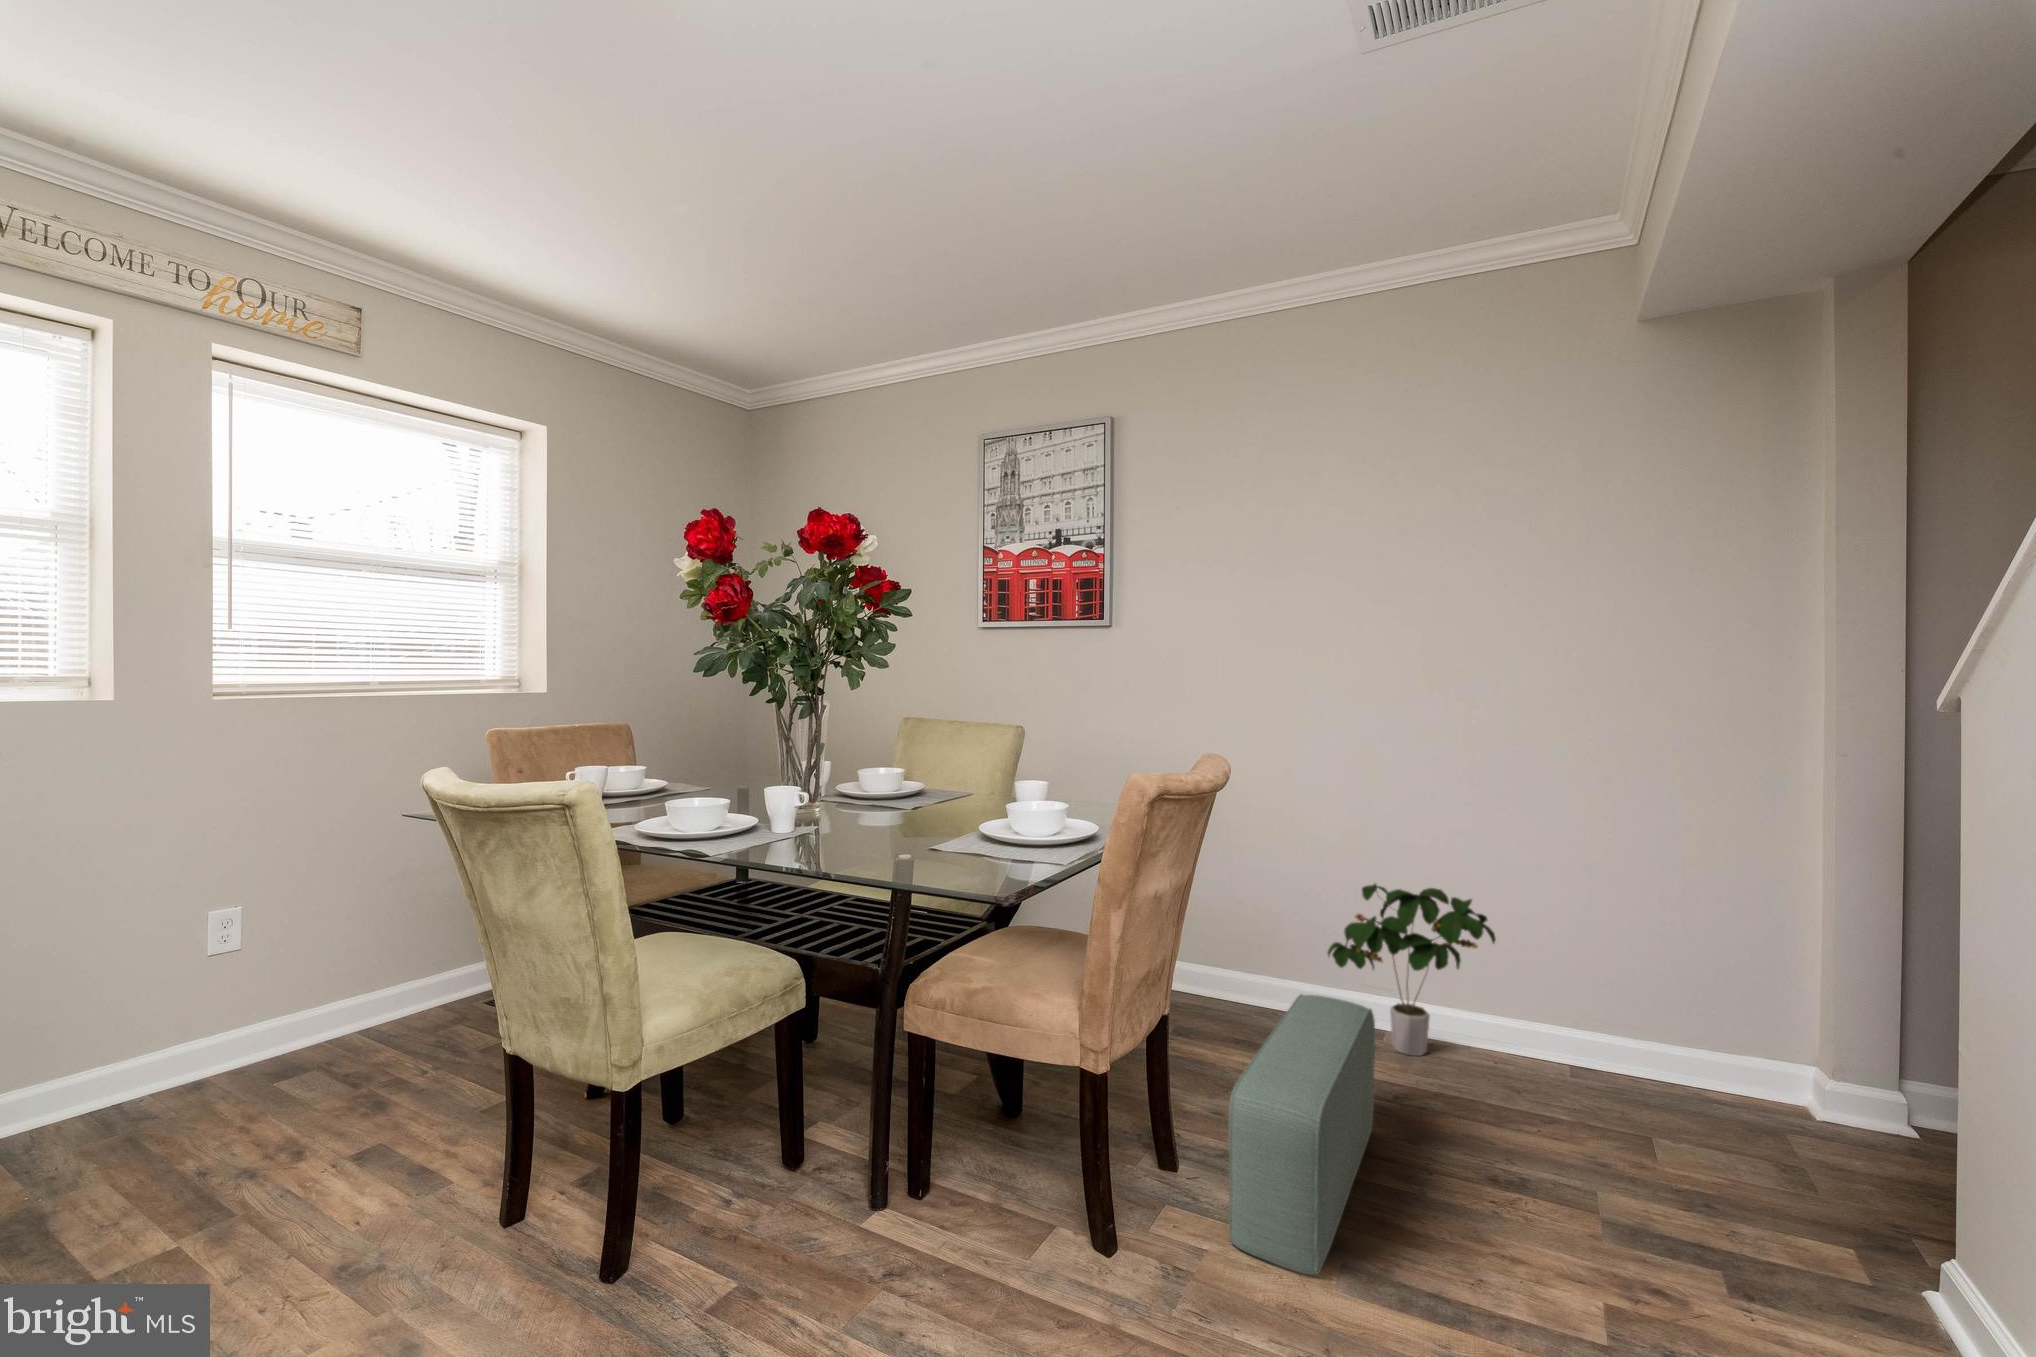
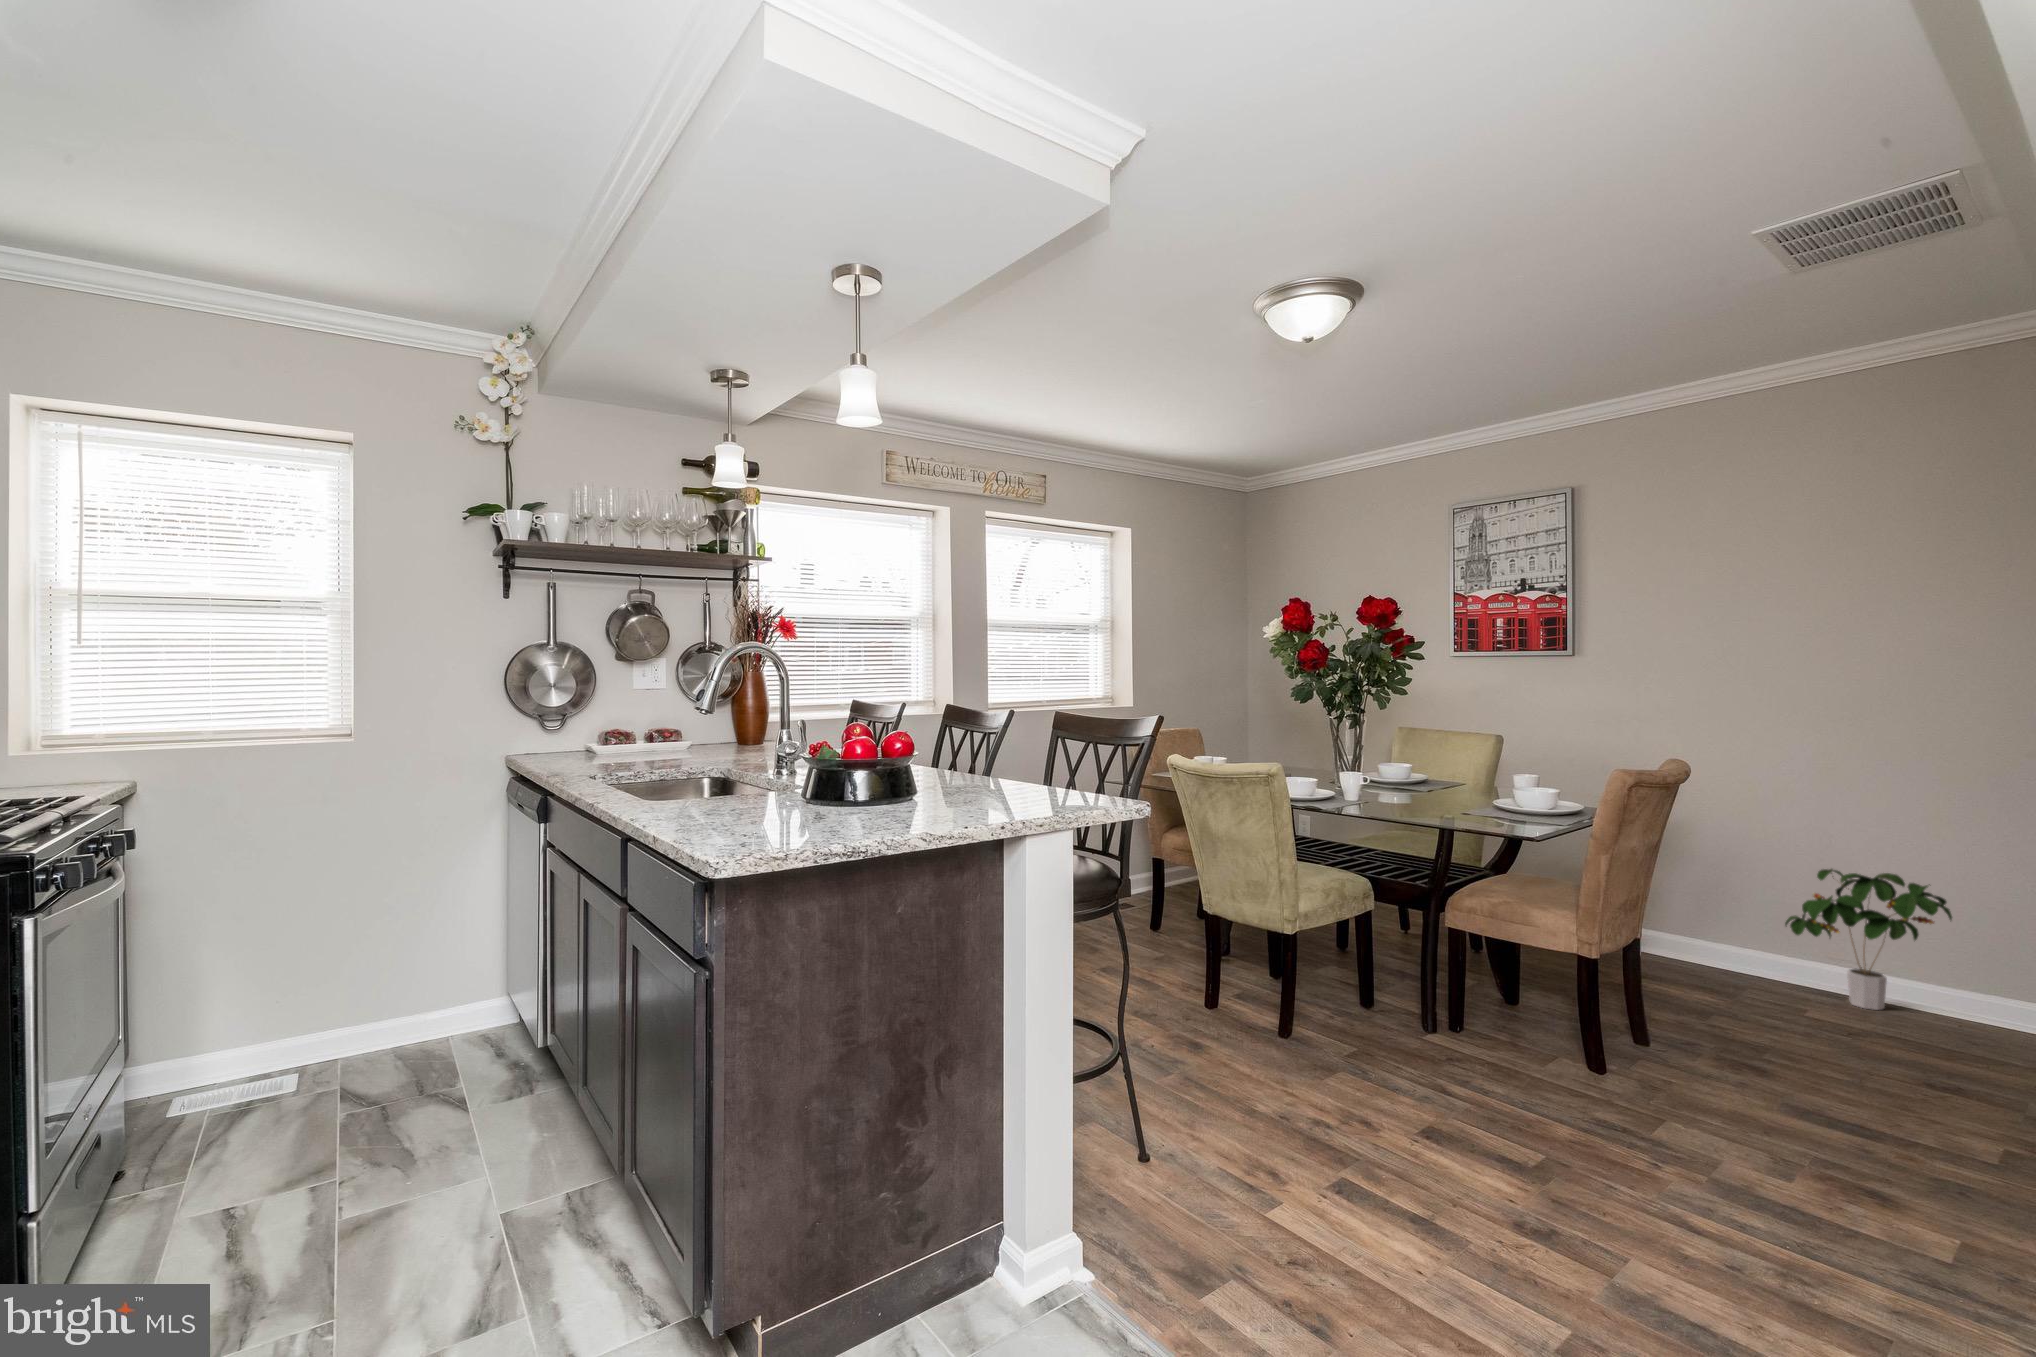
pouf: present [1229,994,1375,1275] -> none [1673,933,1809,1080]

